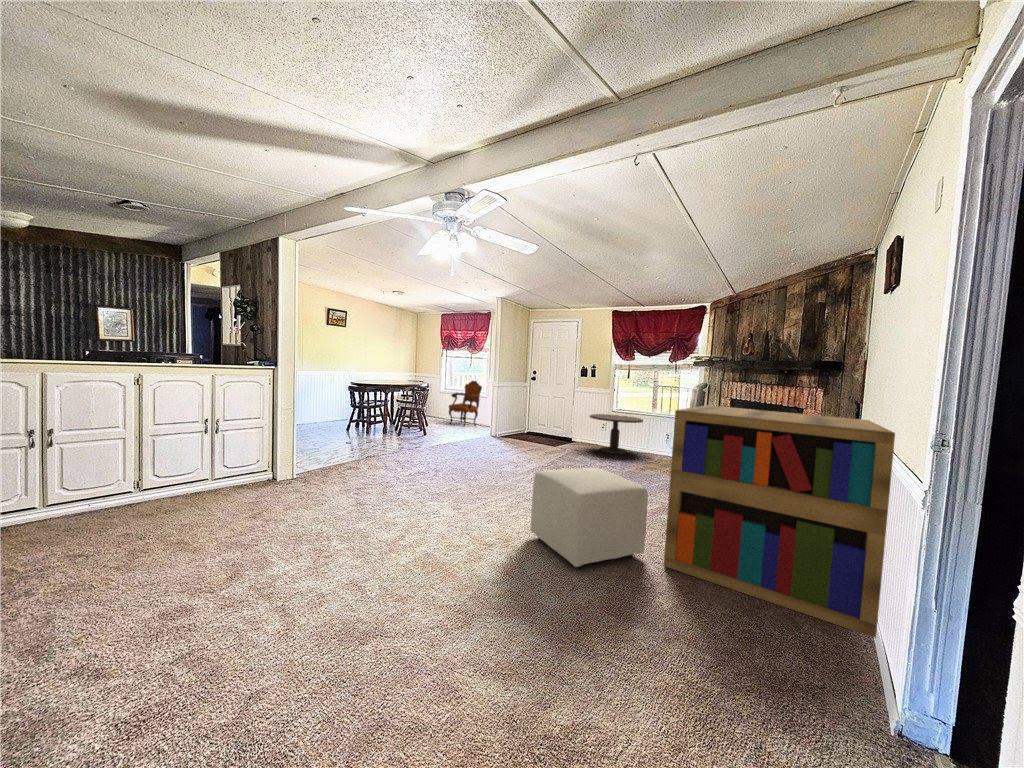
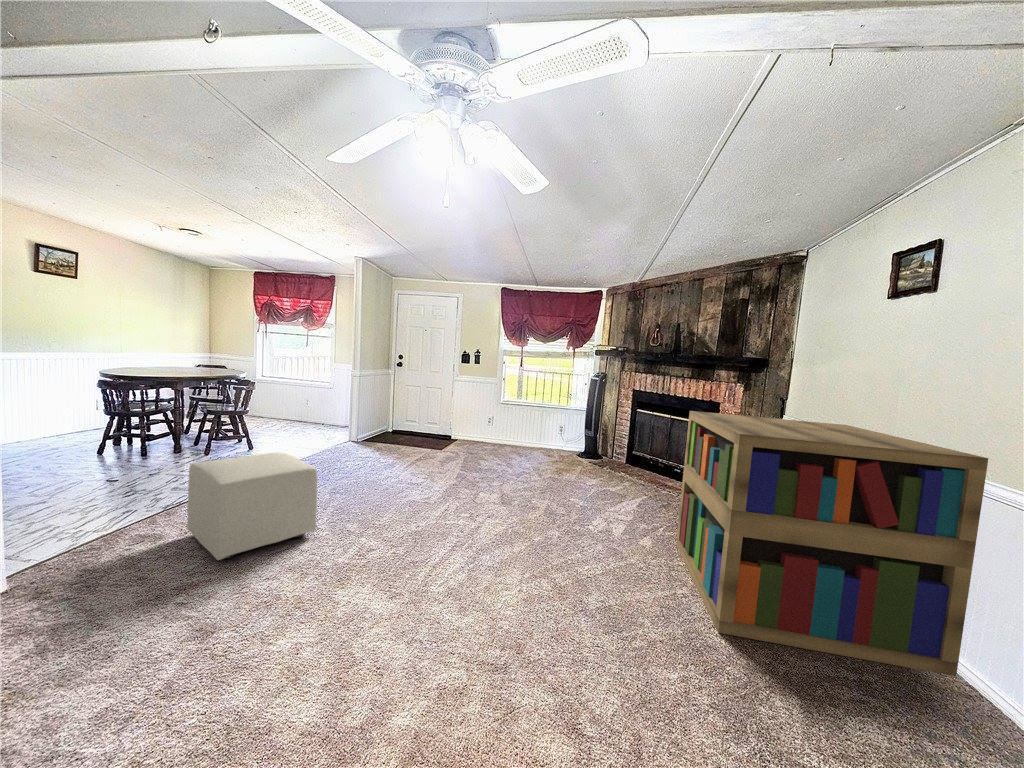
armchair: present [449,381,482,426] -> none [276,366,327,429]
side table: present [590,414,643,454] -> none [483,407,542,454]
ottoman: present [530,468,648,567] -> present [187,452,318,560]

